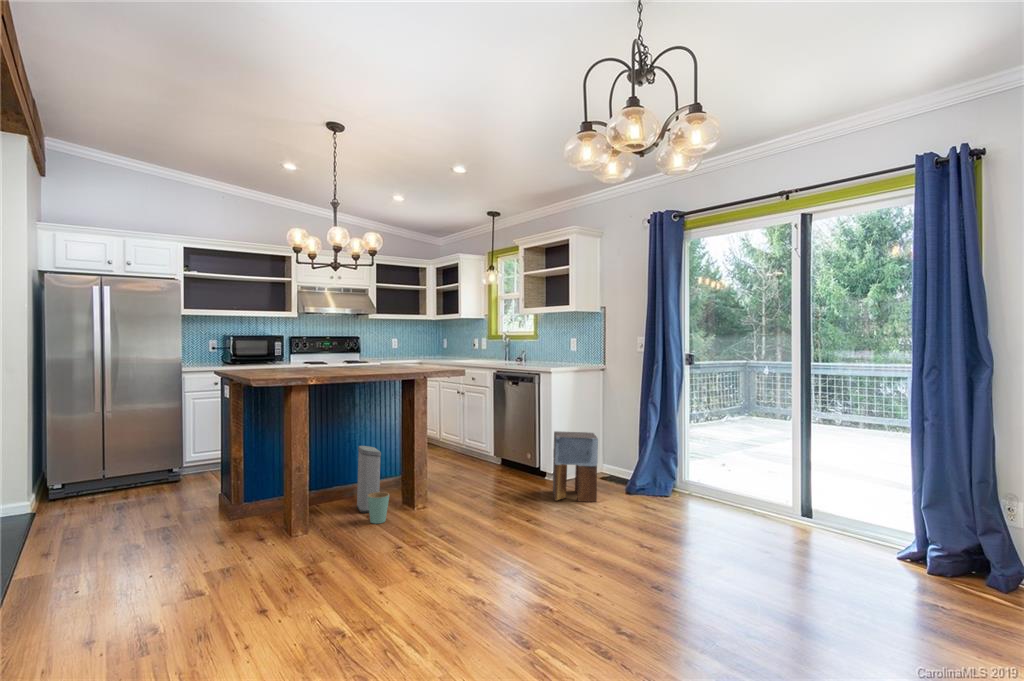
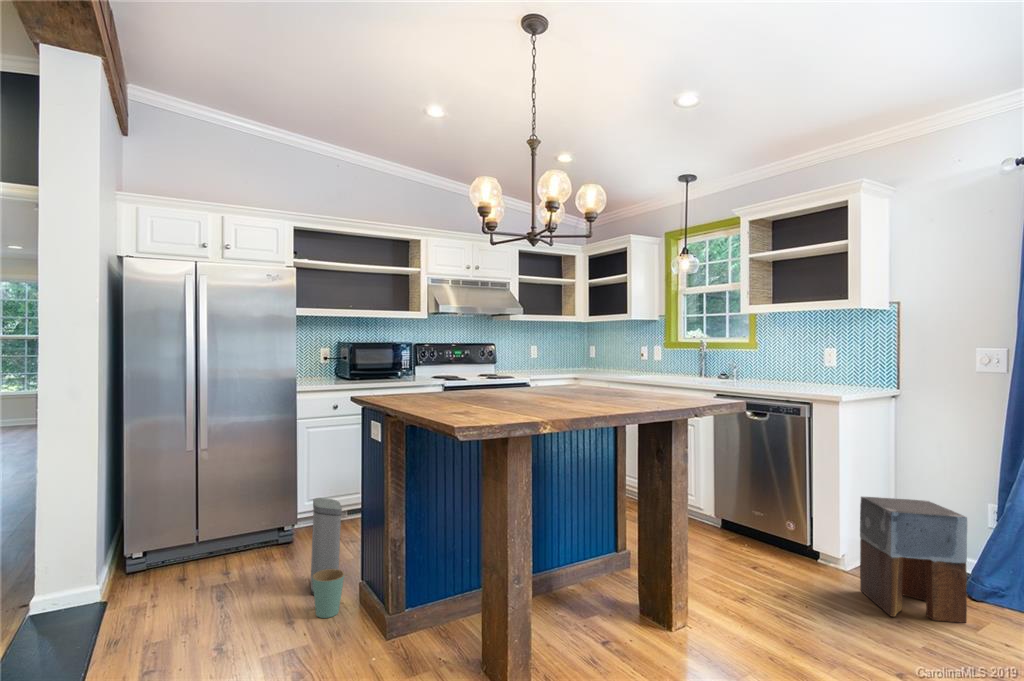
trash can: present [357,446,390,524] -> present [311,498,345,618]

